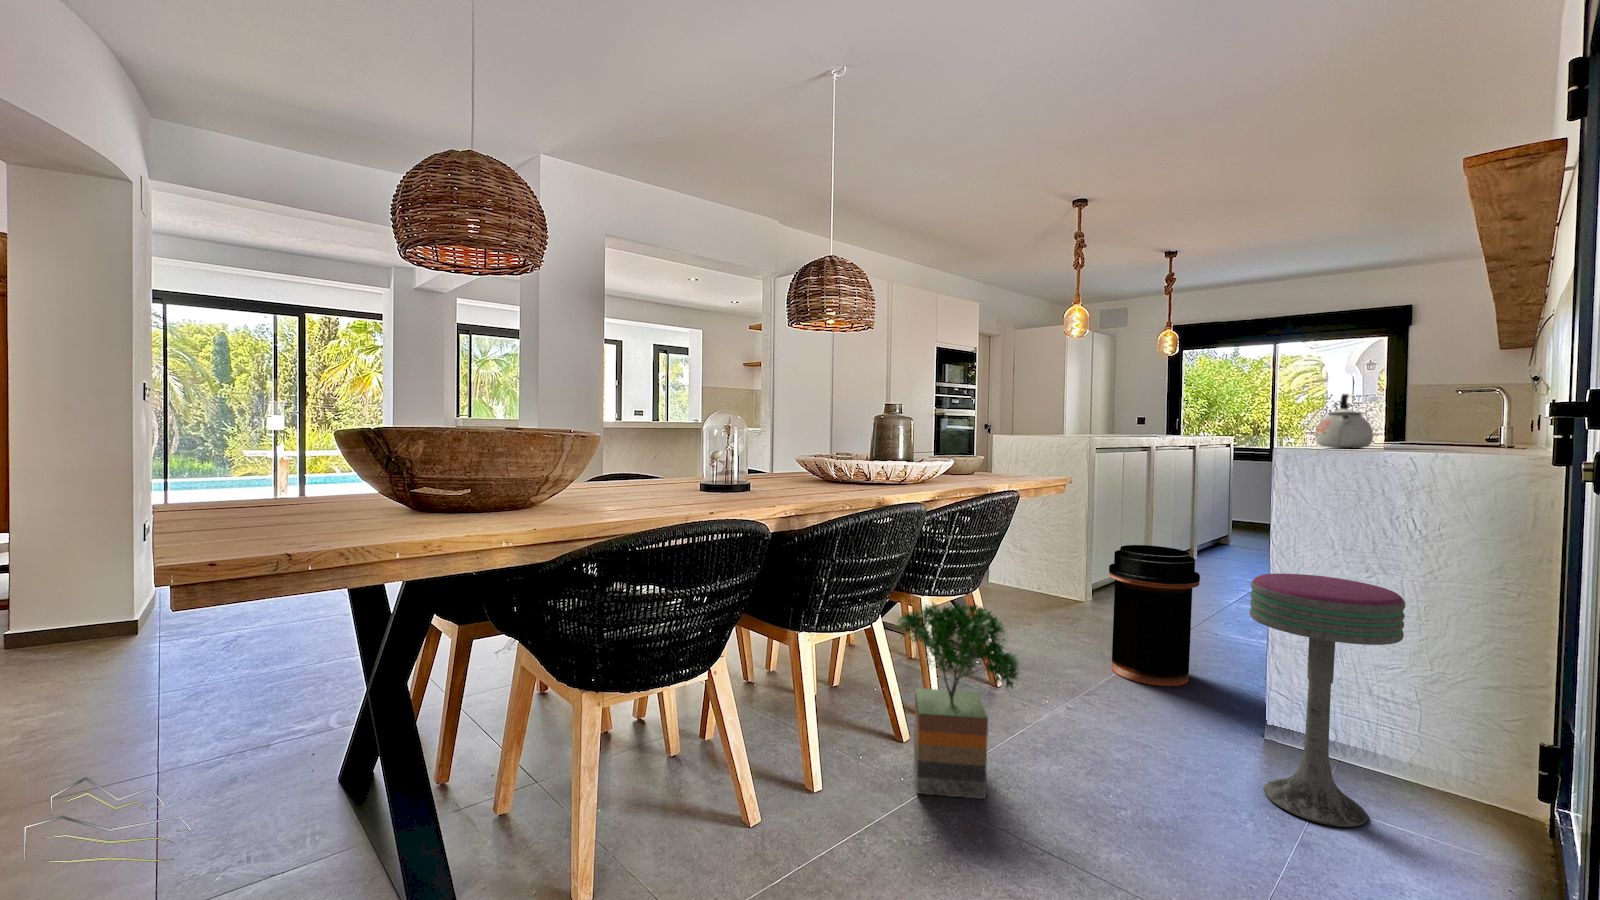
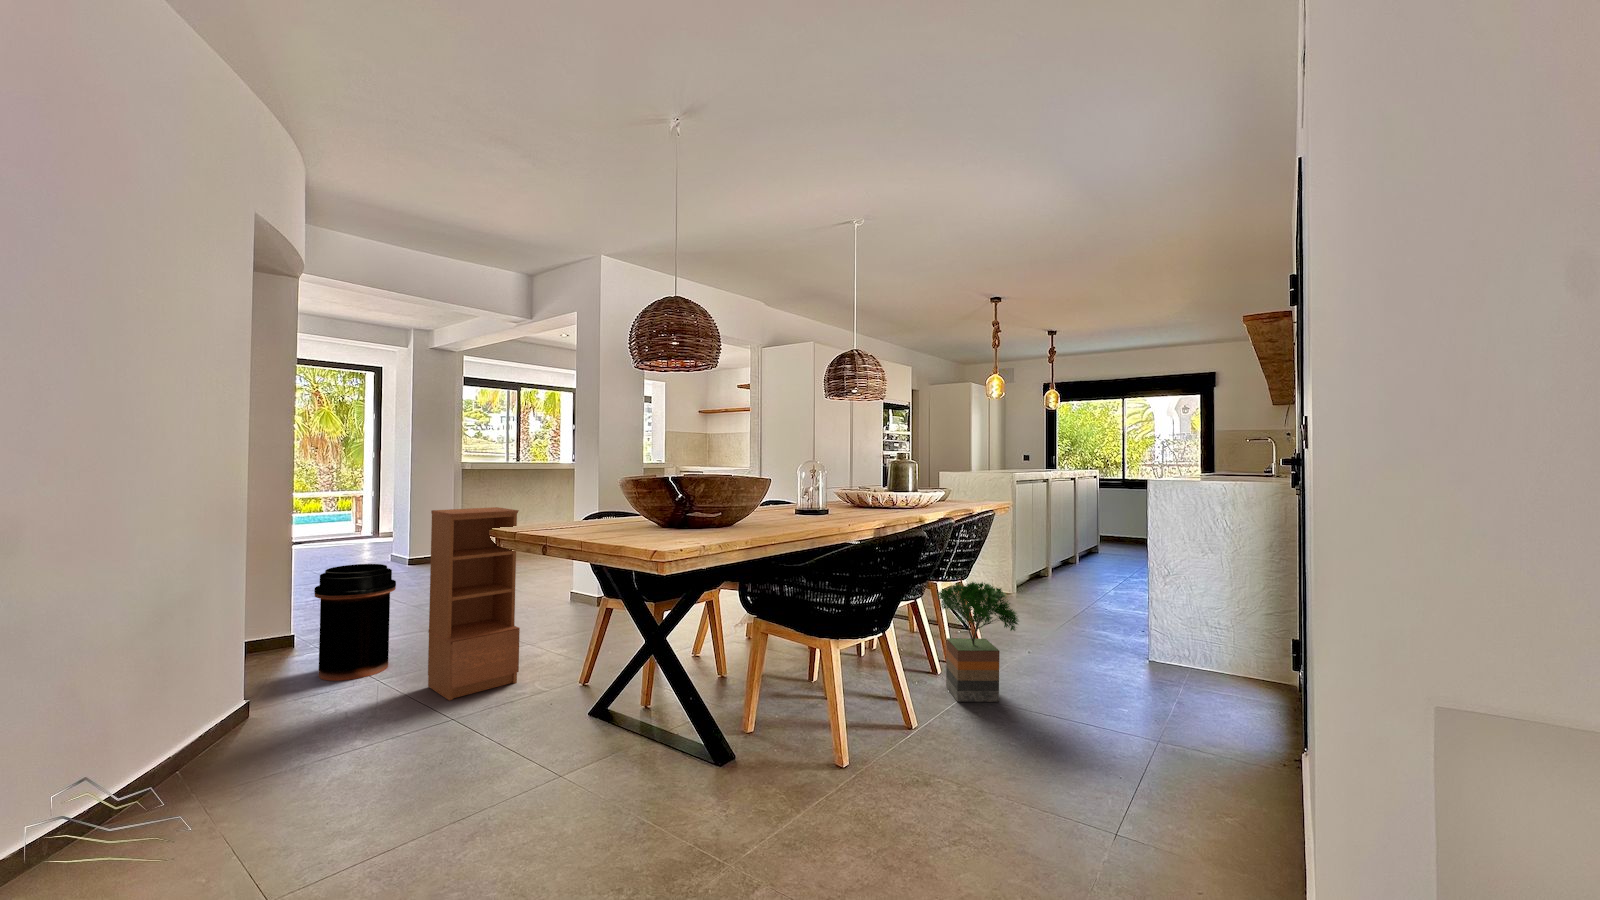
kettle: present [1315,394,1373,448] -> none [1164,445,1199,480]
bookcase: none [211,474,328,735] -> present [428,507,520,701]
trash can: present [1109,545,1200,686] -> present [314,564,396,681]
bar stool: present [1250,574,1405,827] -> none [1142,557,1225,701]

